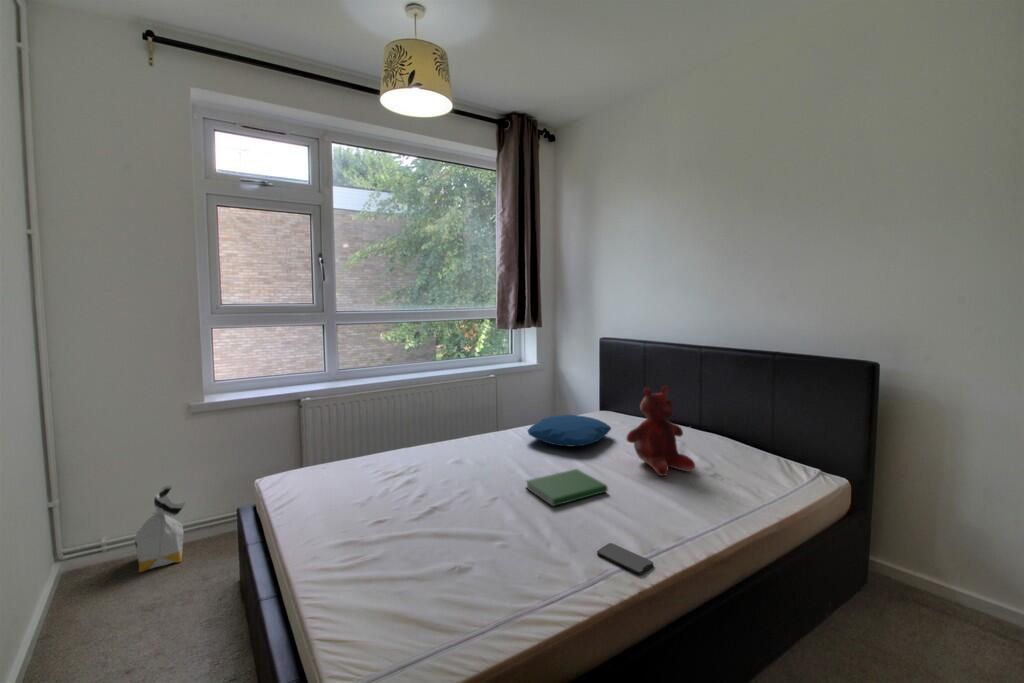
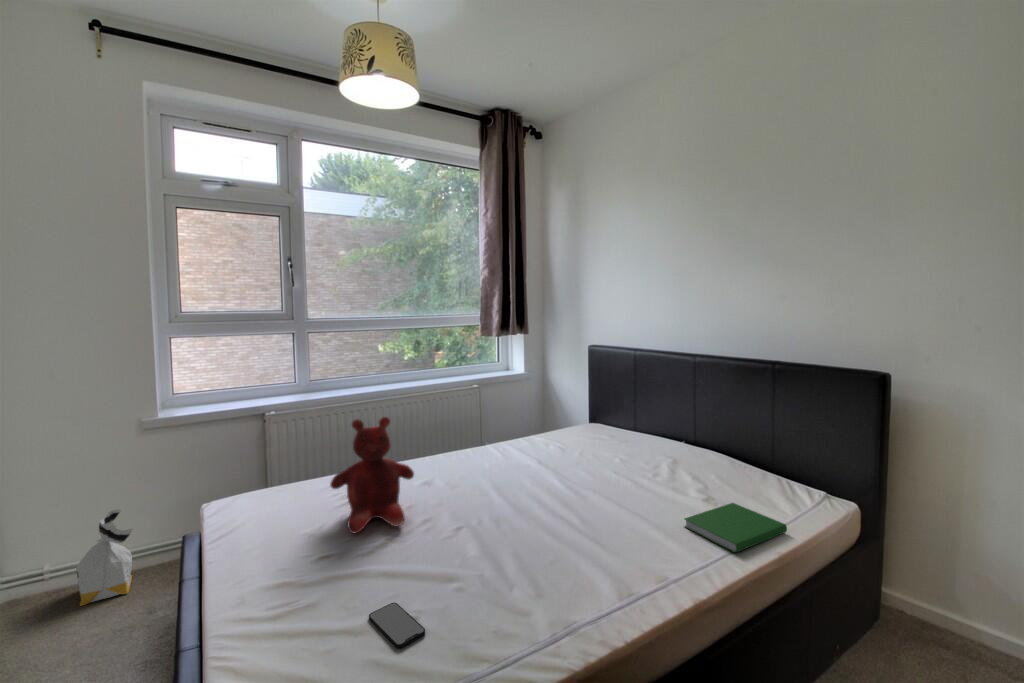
teddy bear: present [626,386,695,476] -> present [330,417,414,533]
pillow: present [528,415,611,447] -> none [507,430,598,466]
hardcover book: present [527,469,608,506] -> present [684,503,787,553]
smartphone: present [597,543,653,575] -> present [369,603,425,648]

